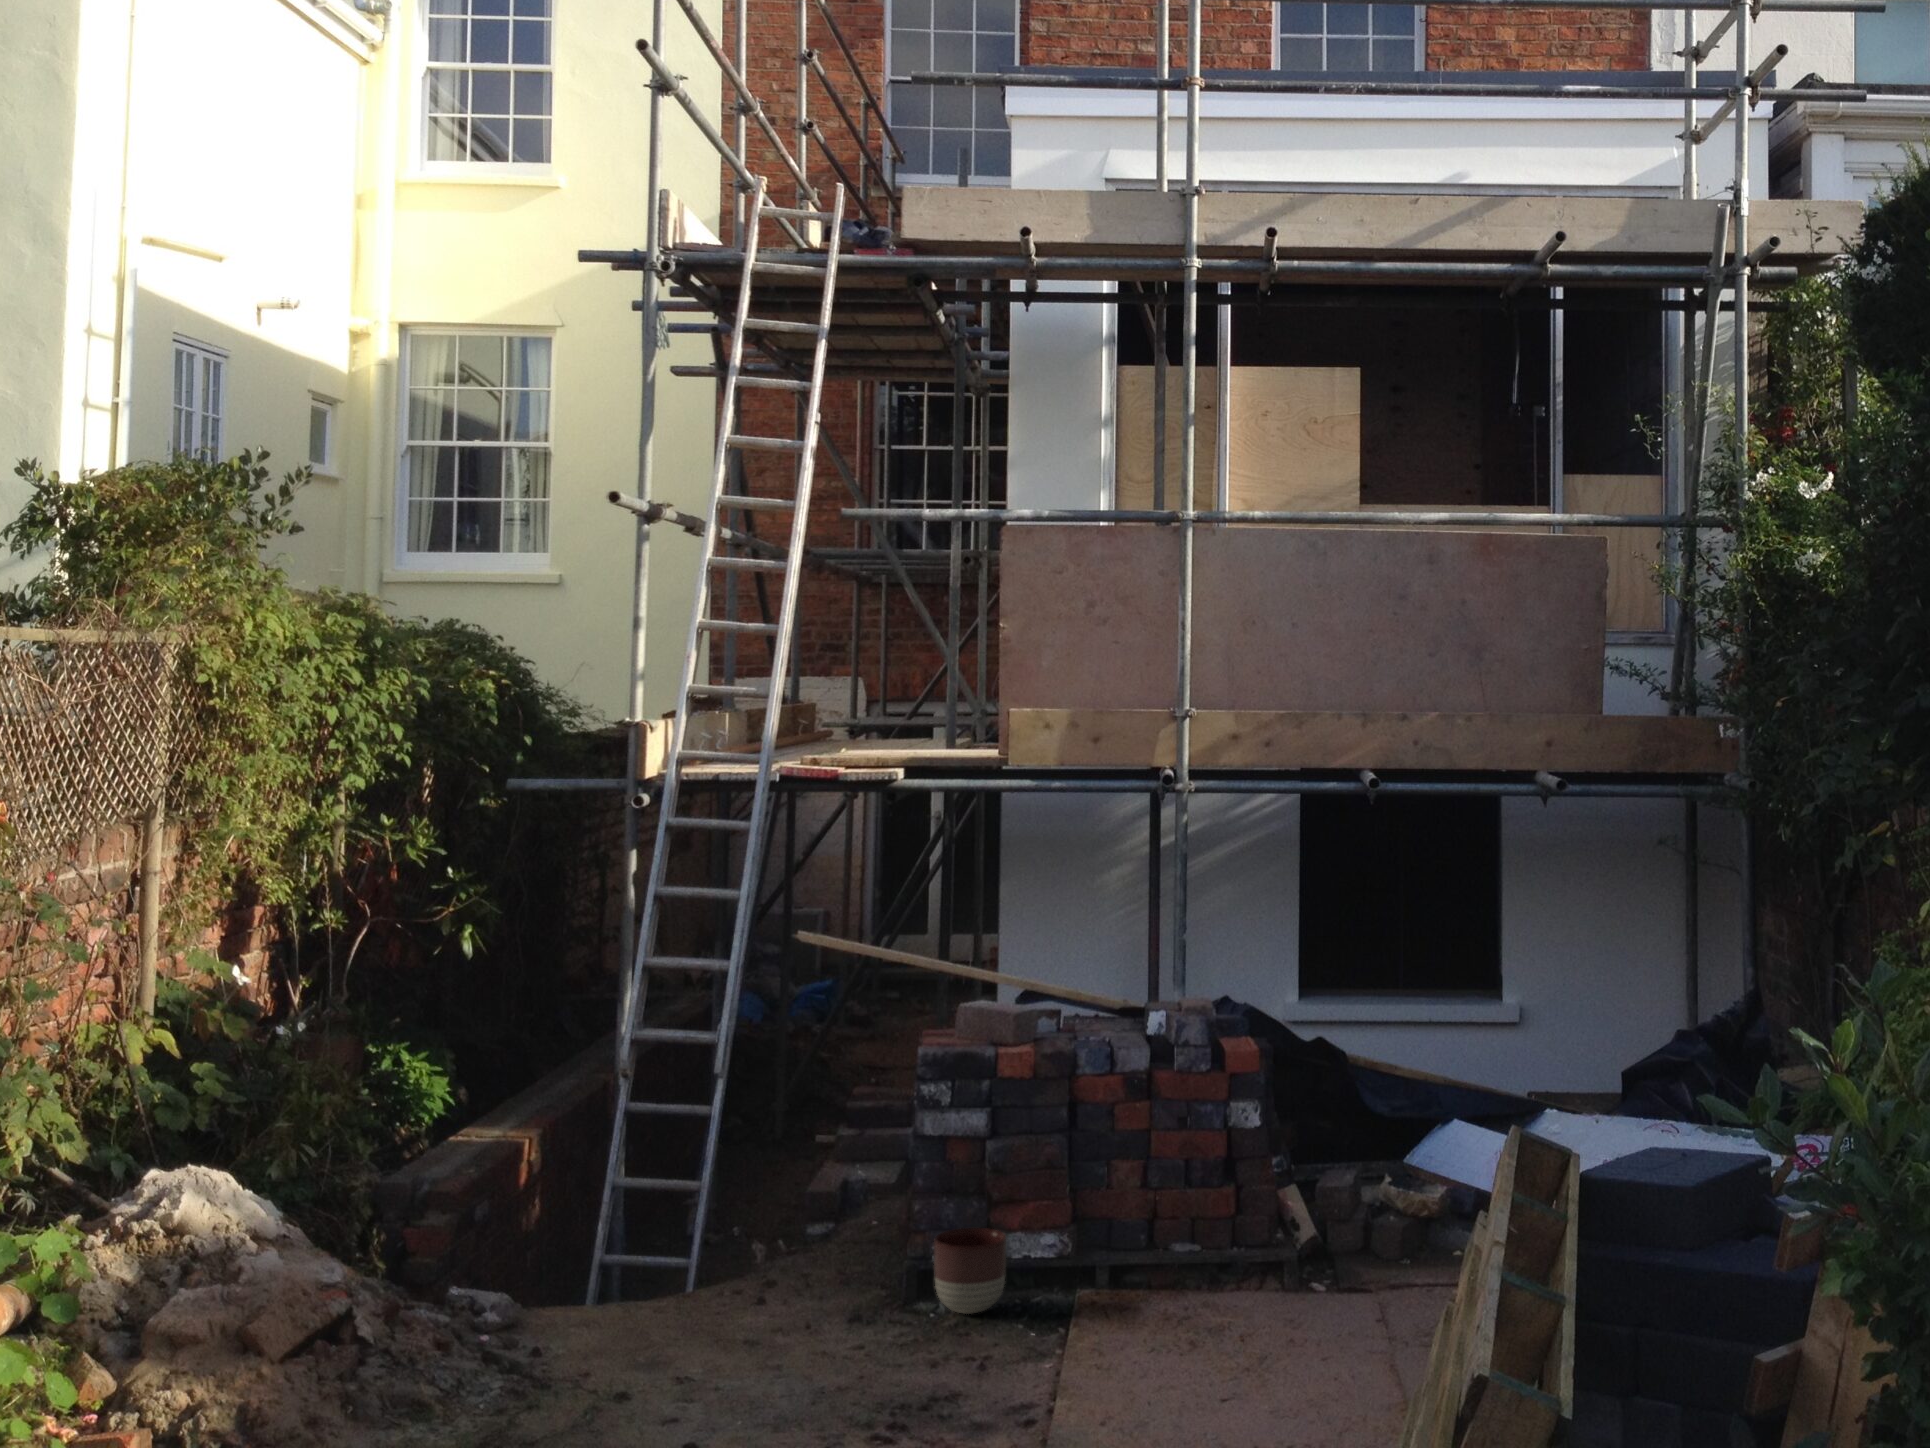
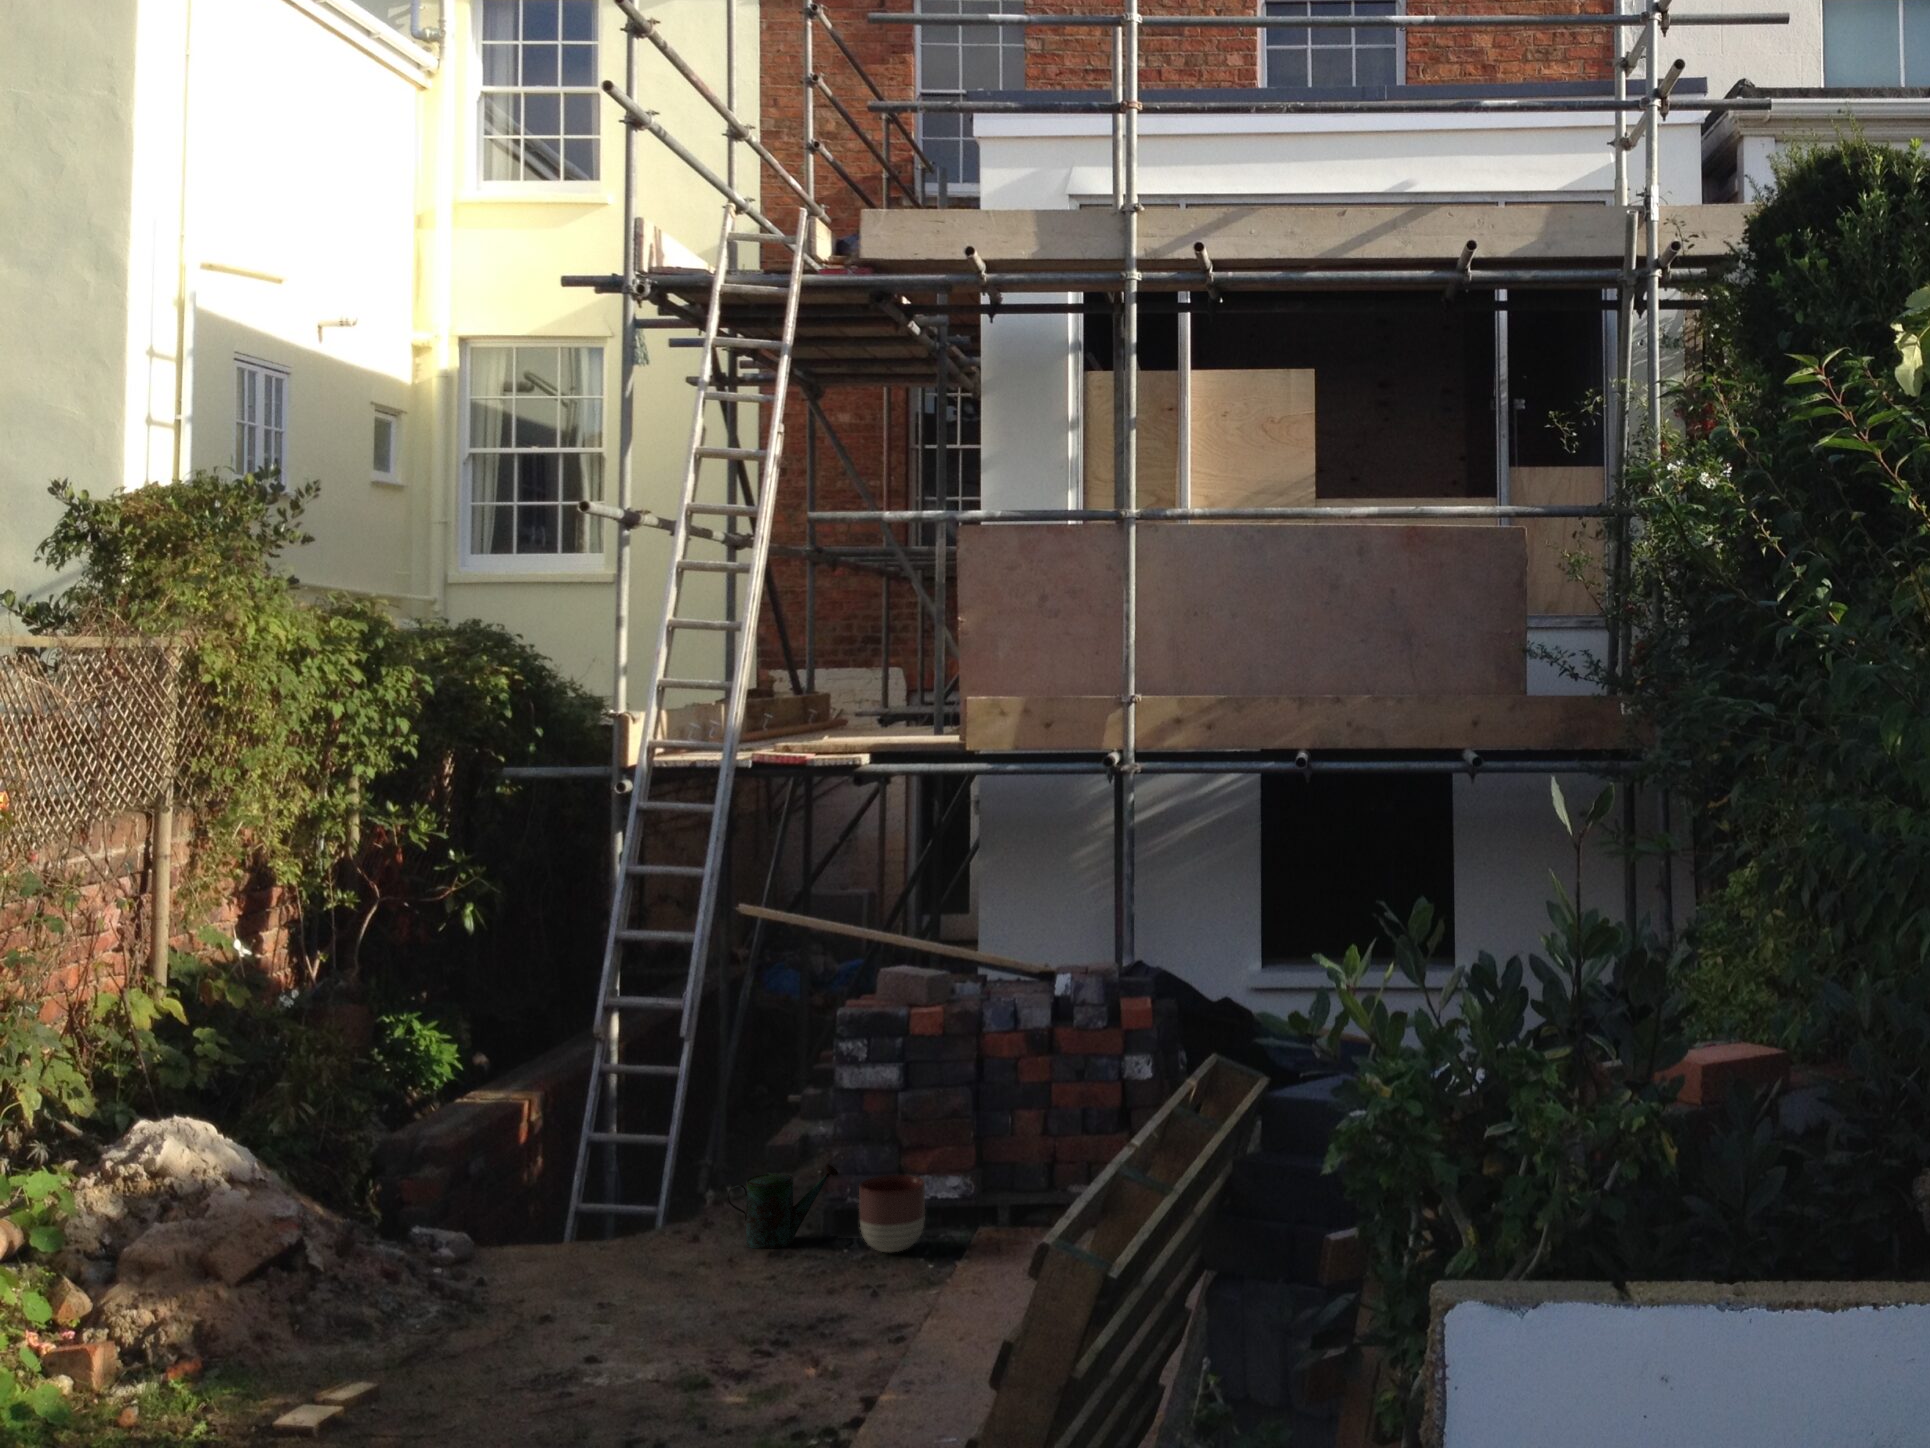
watering can: none [785,1215,906,1310] -> present [728,1164,839,1249]

